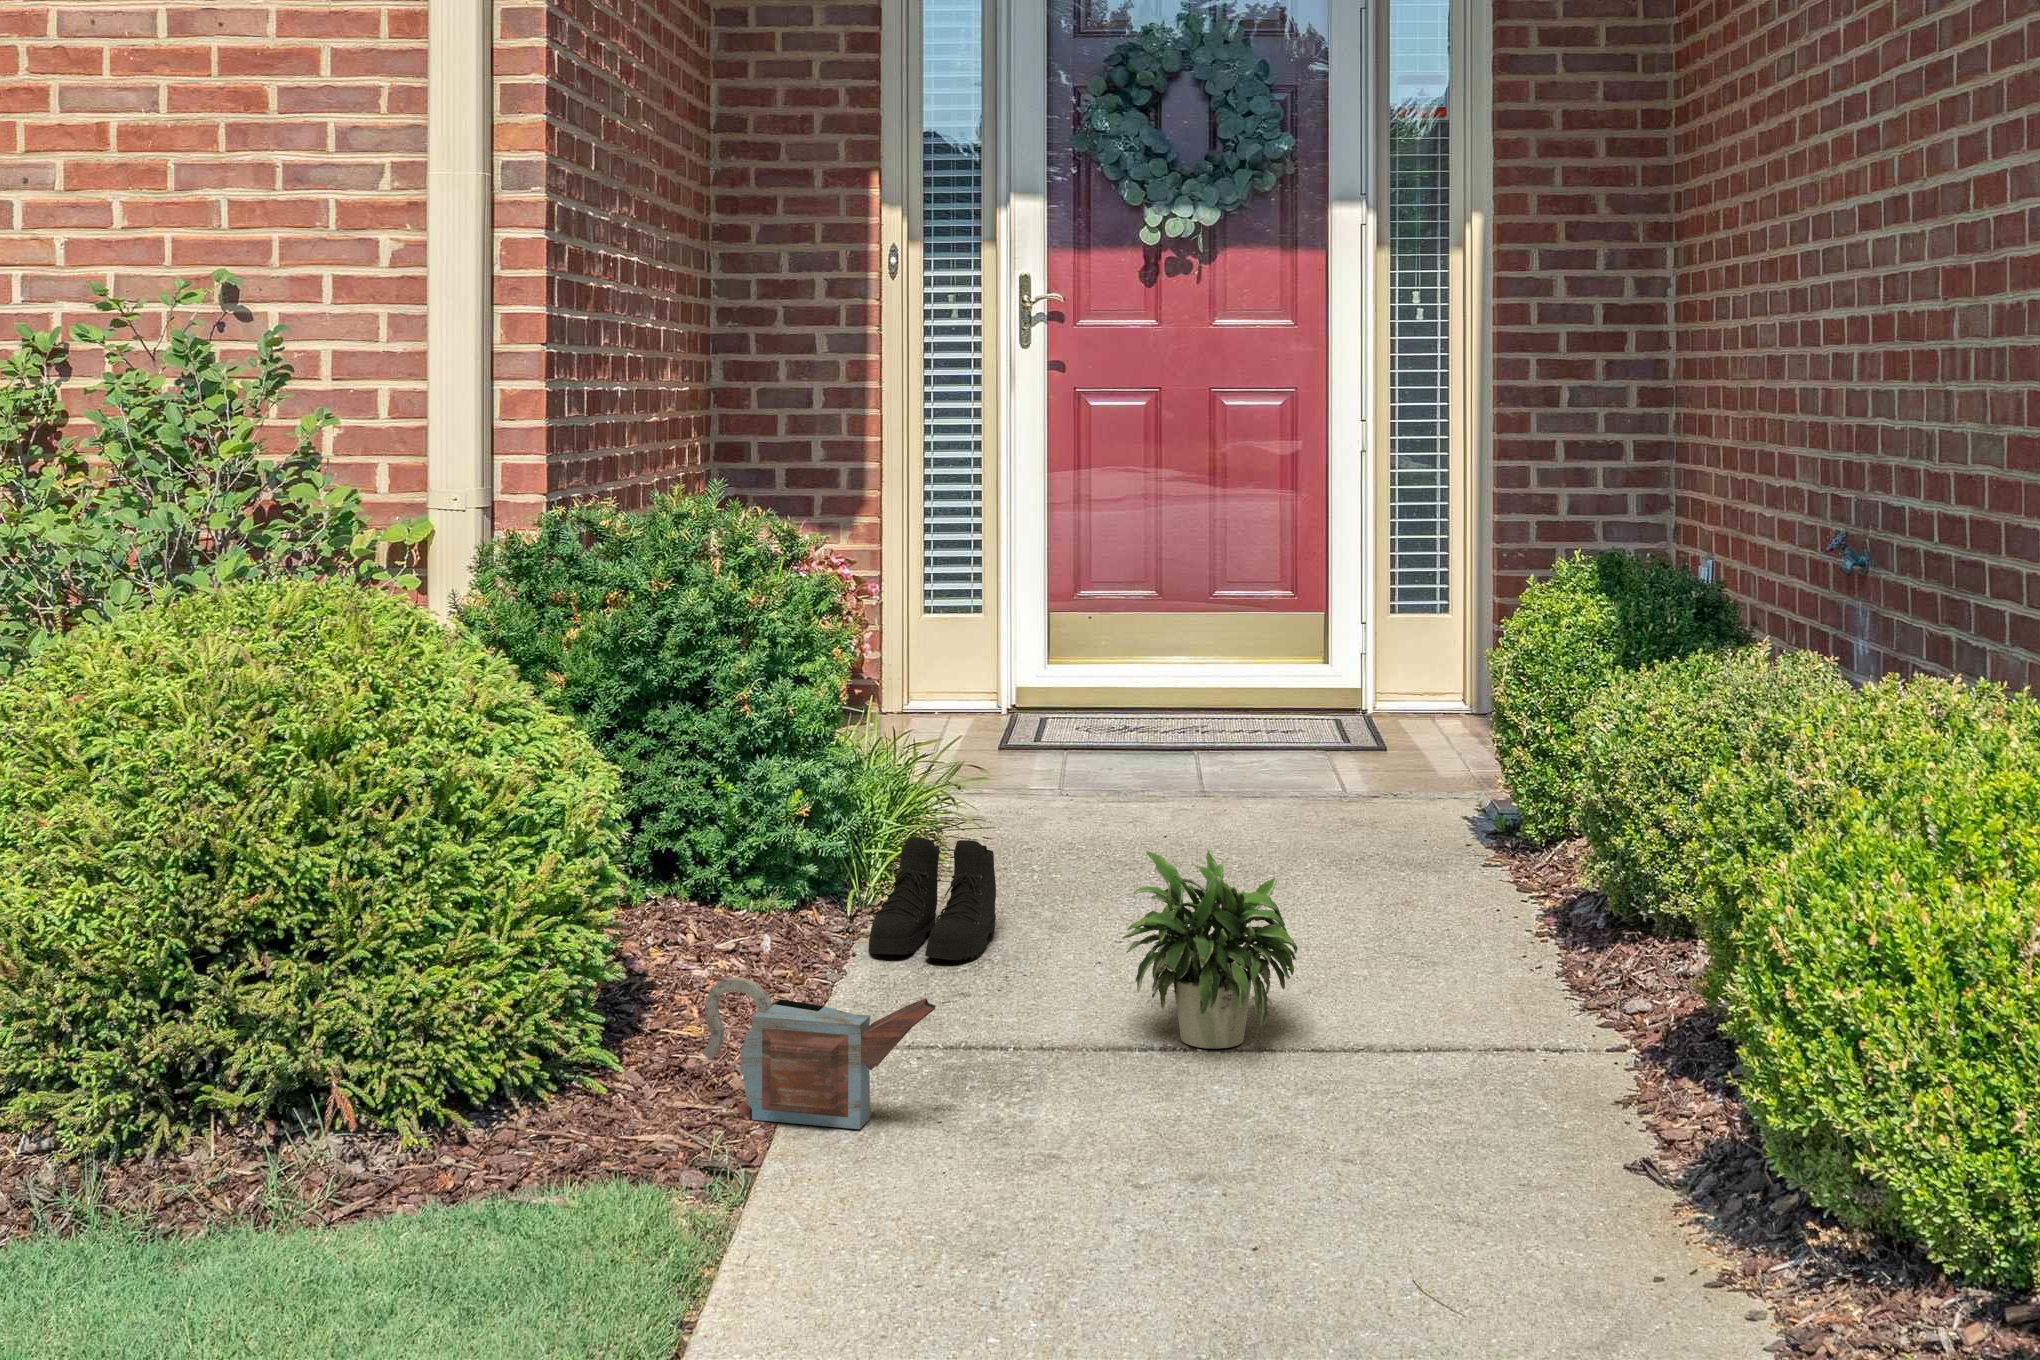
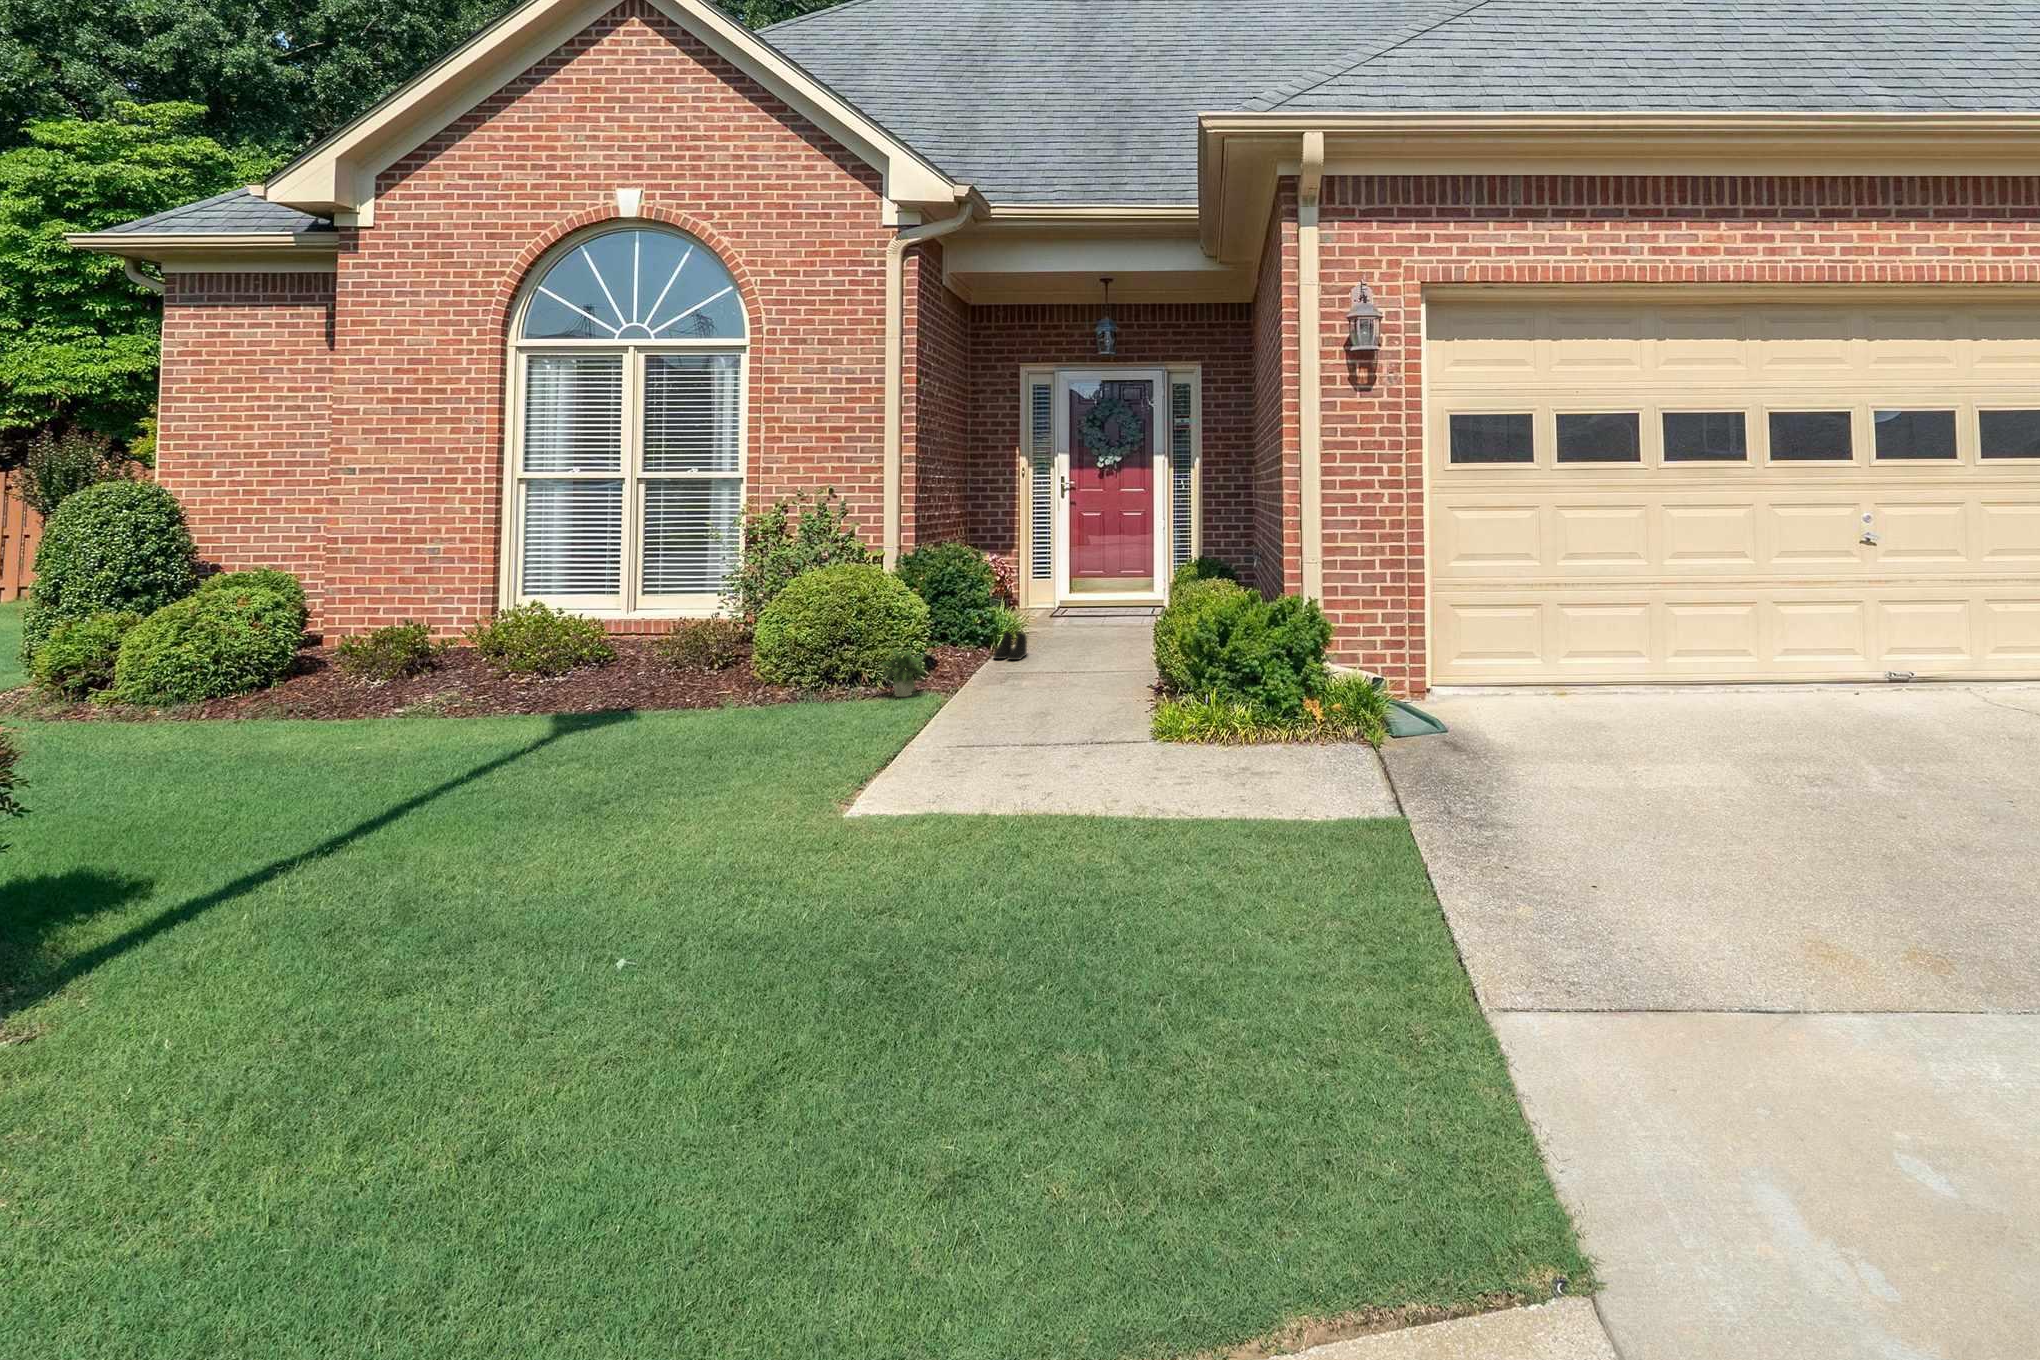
potted plant: present [1122,851,1298,1048] -> present [881,649,925,697]
watering can: present [702,977,936,1129] -> none [946,652,998,685]

